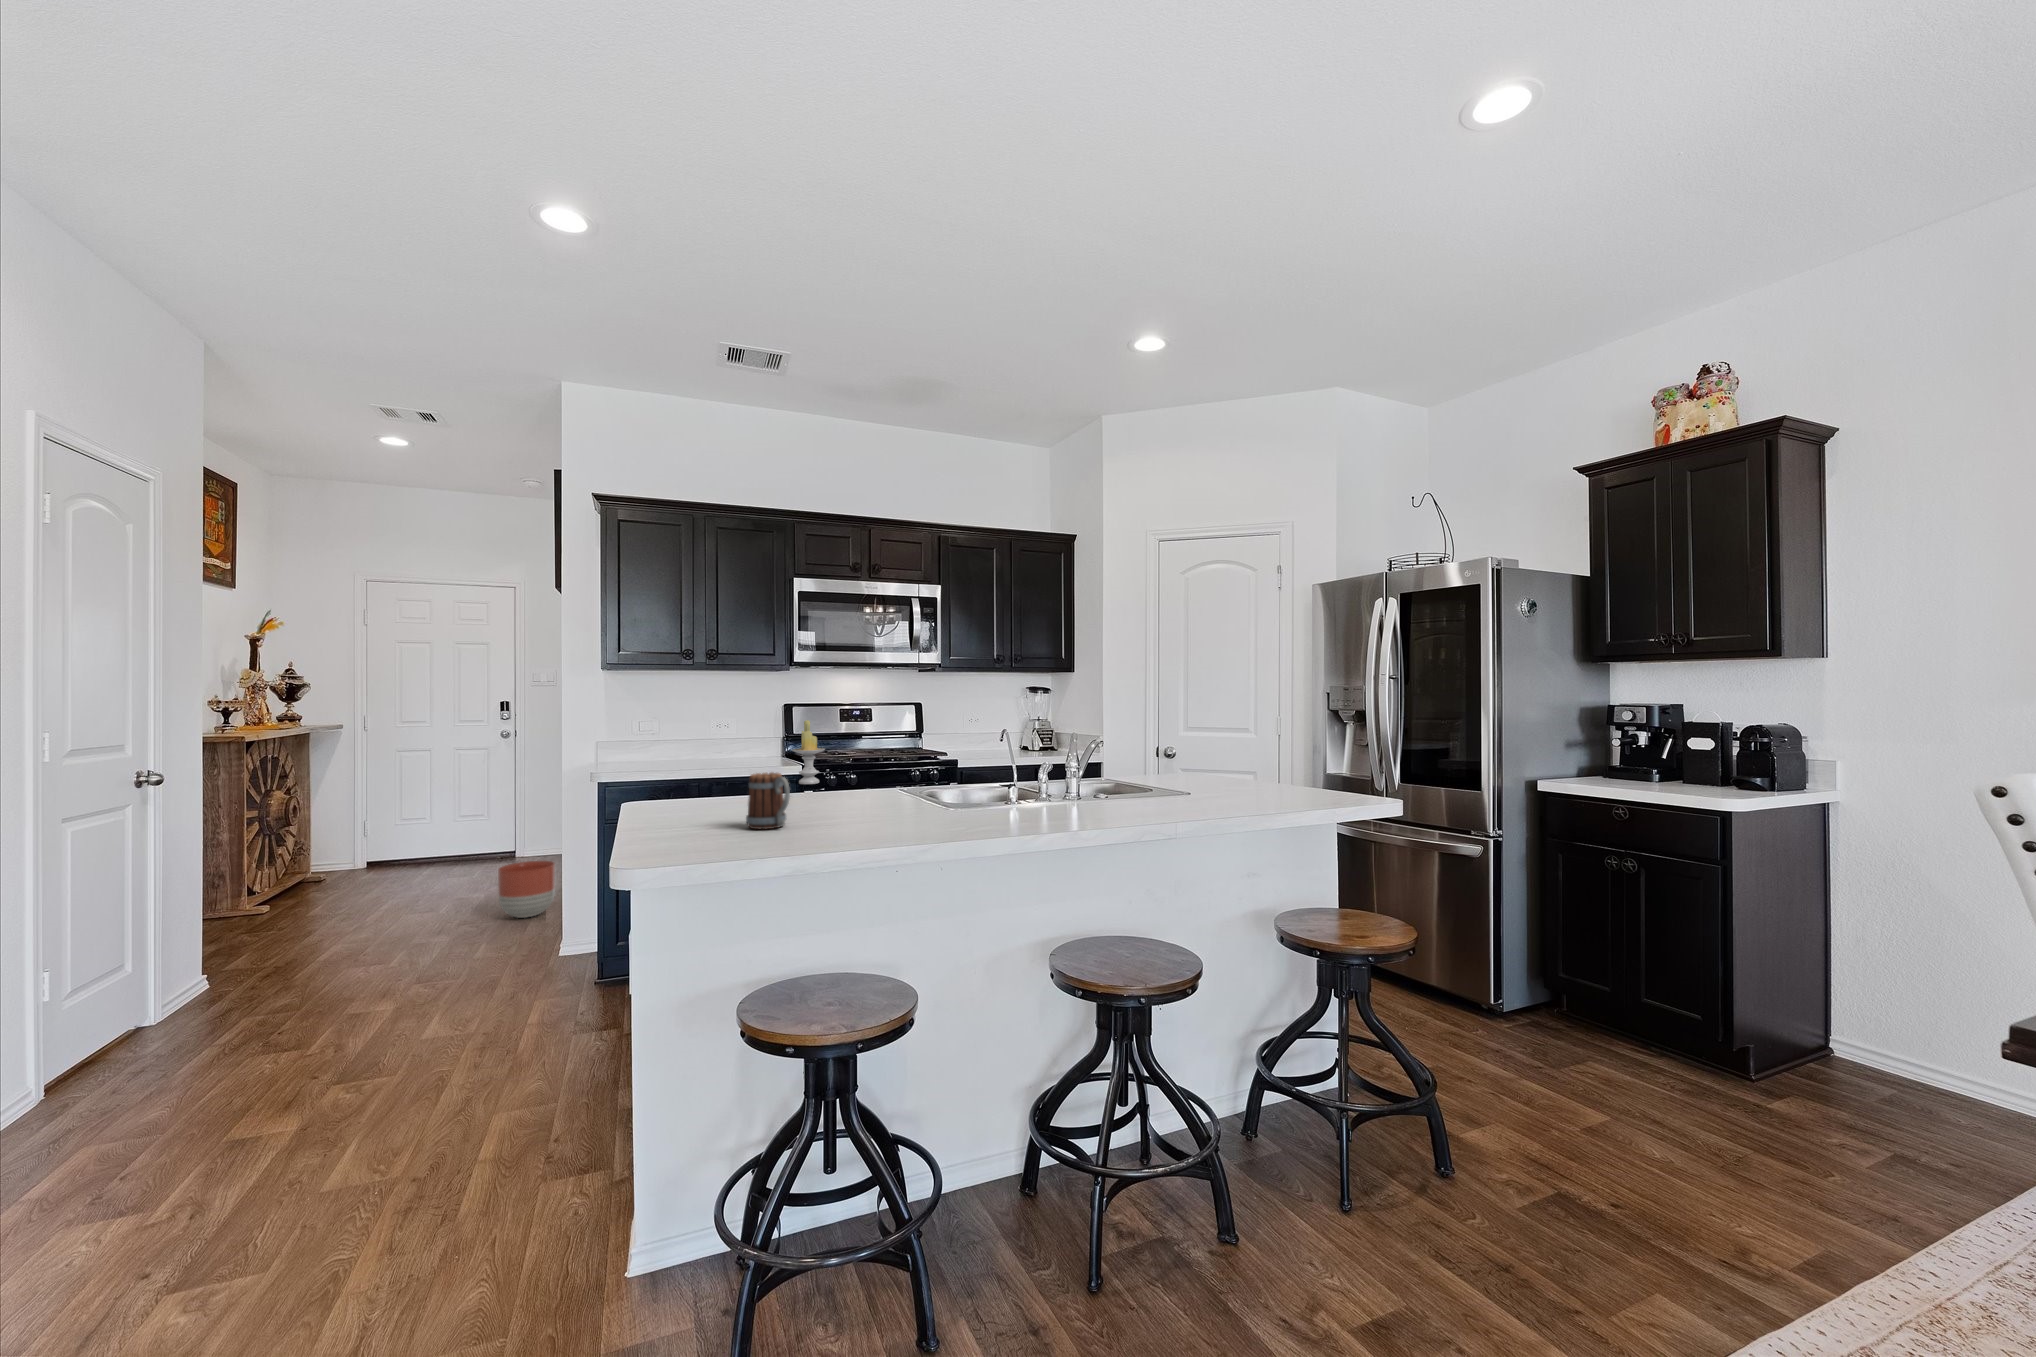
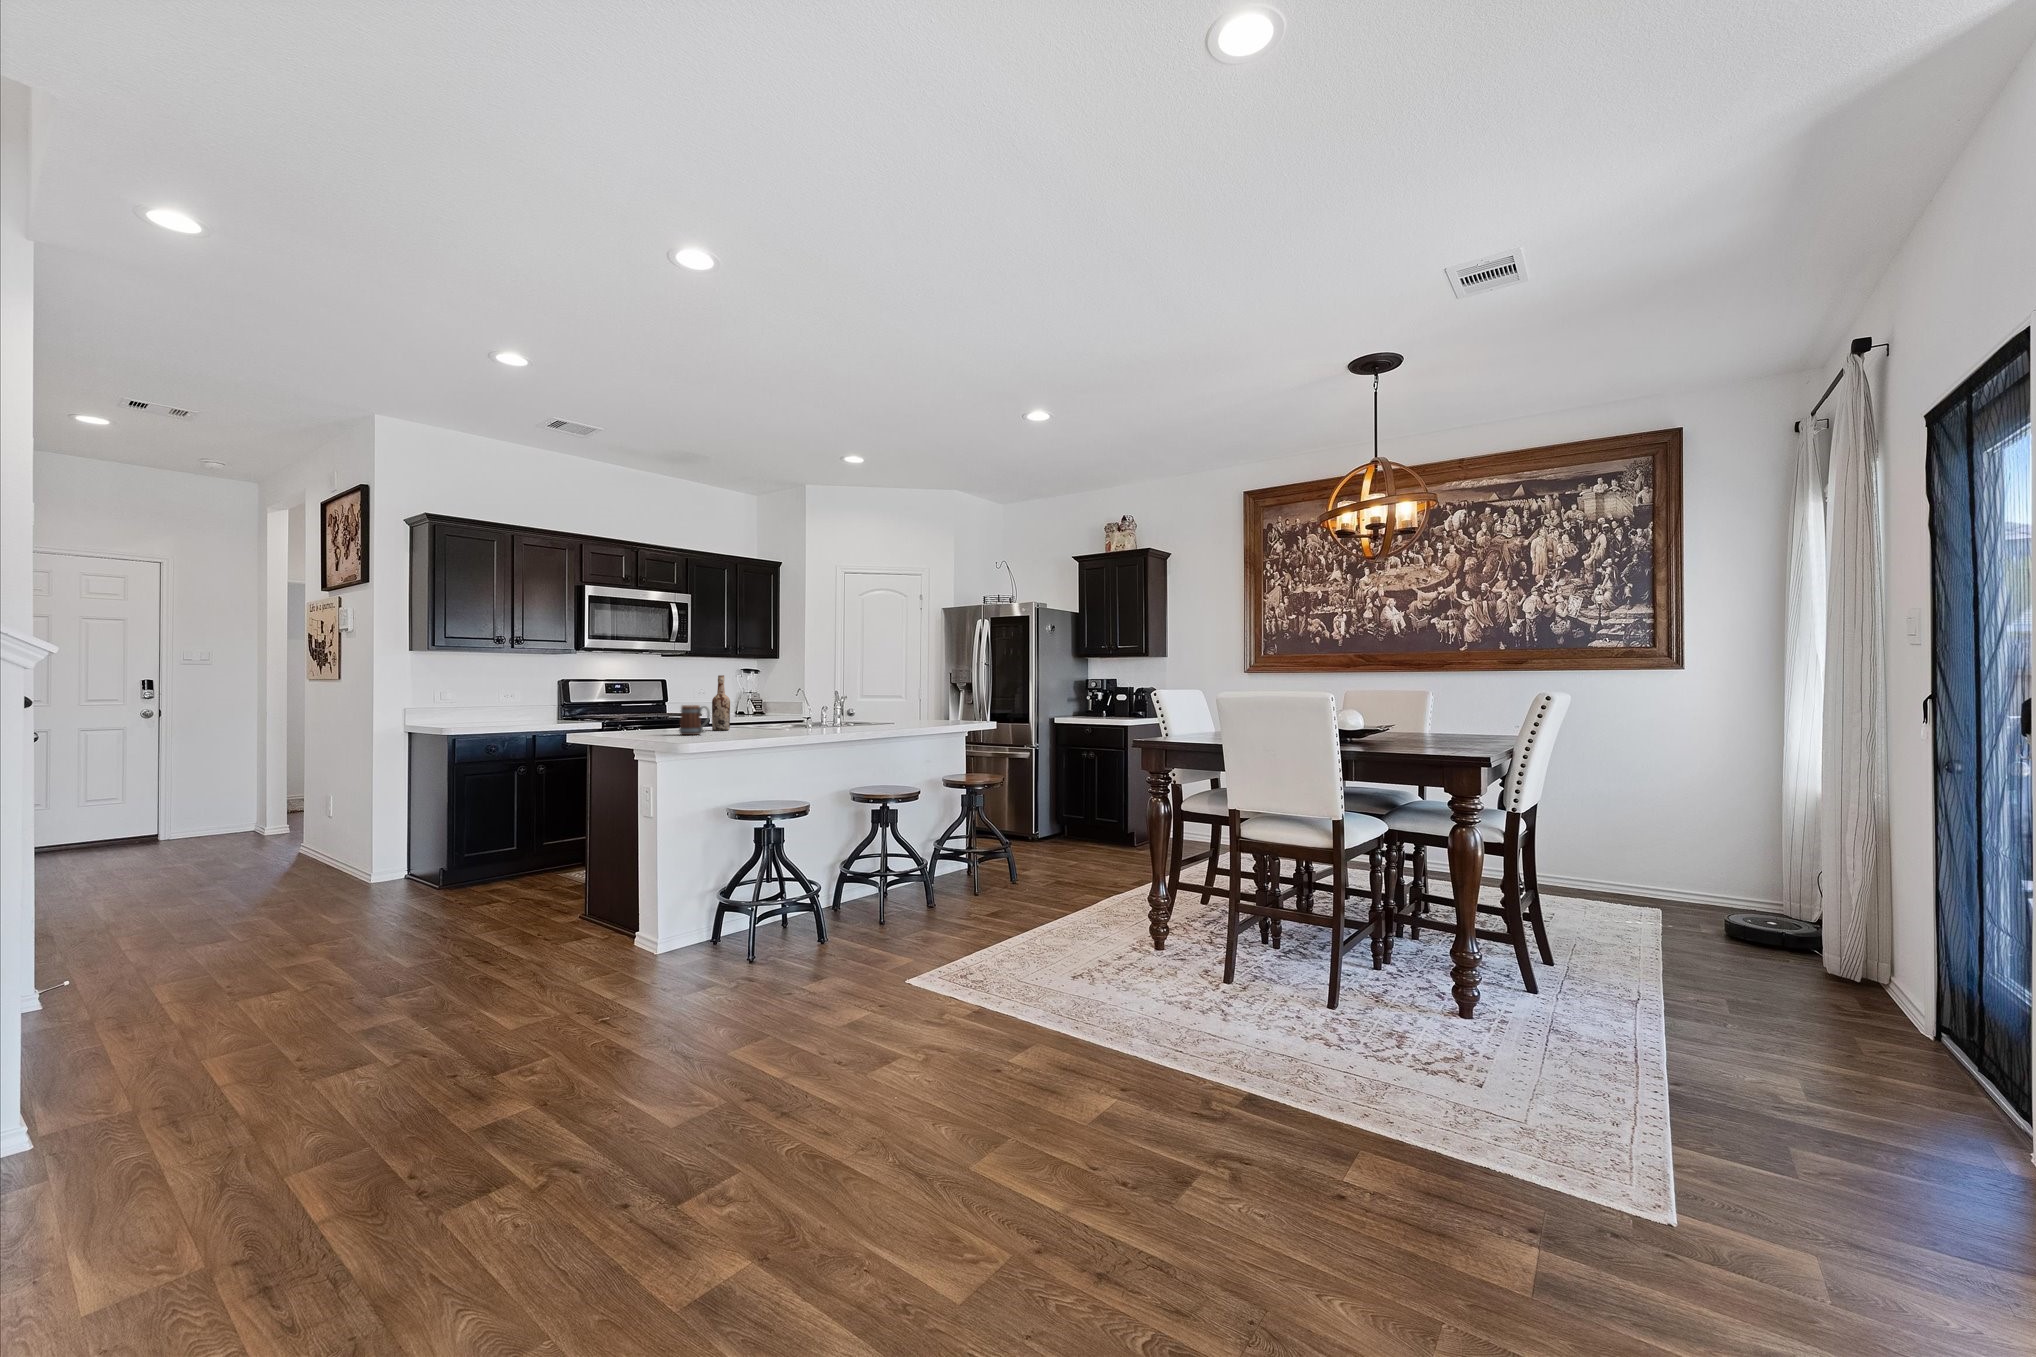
wine bottle: none [848,714,877,809] -> present [712,675,730,731]
candle: present [792,720,825,784] -> none [629,685,653,727]
planter: present [498,861,555,918] -> none [261,818,318,866]

